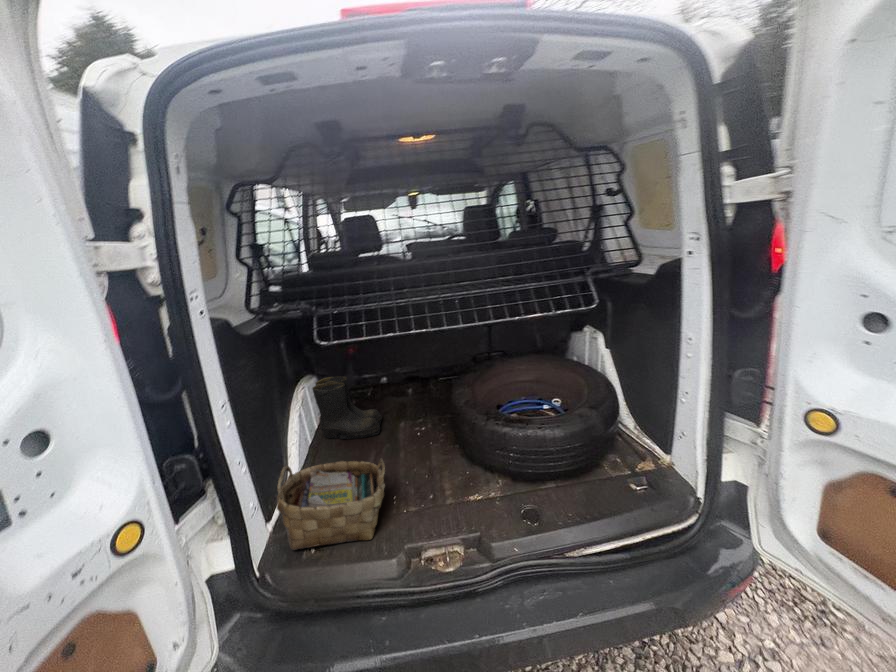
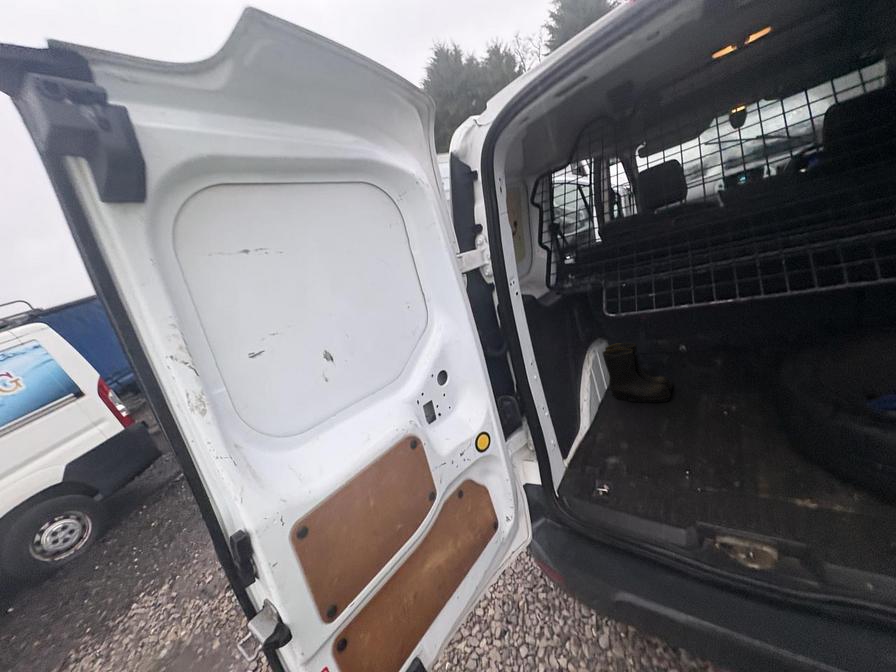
woven basket: present [277,459,385,550] -> none [572,416,671,493]

